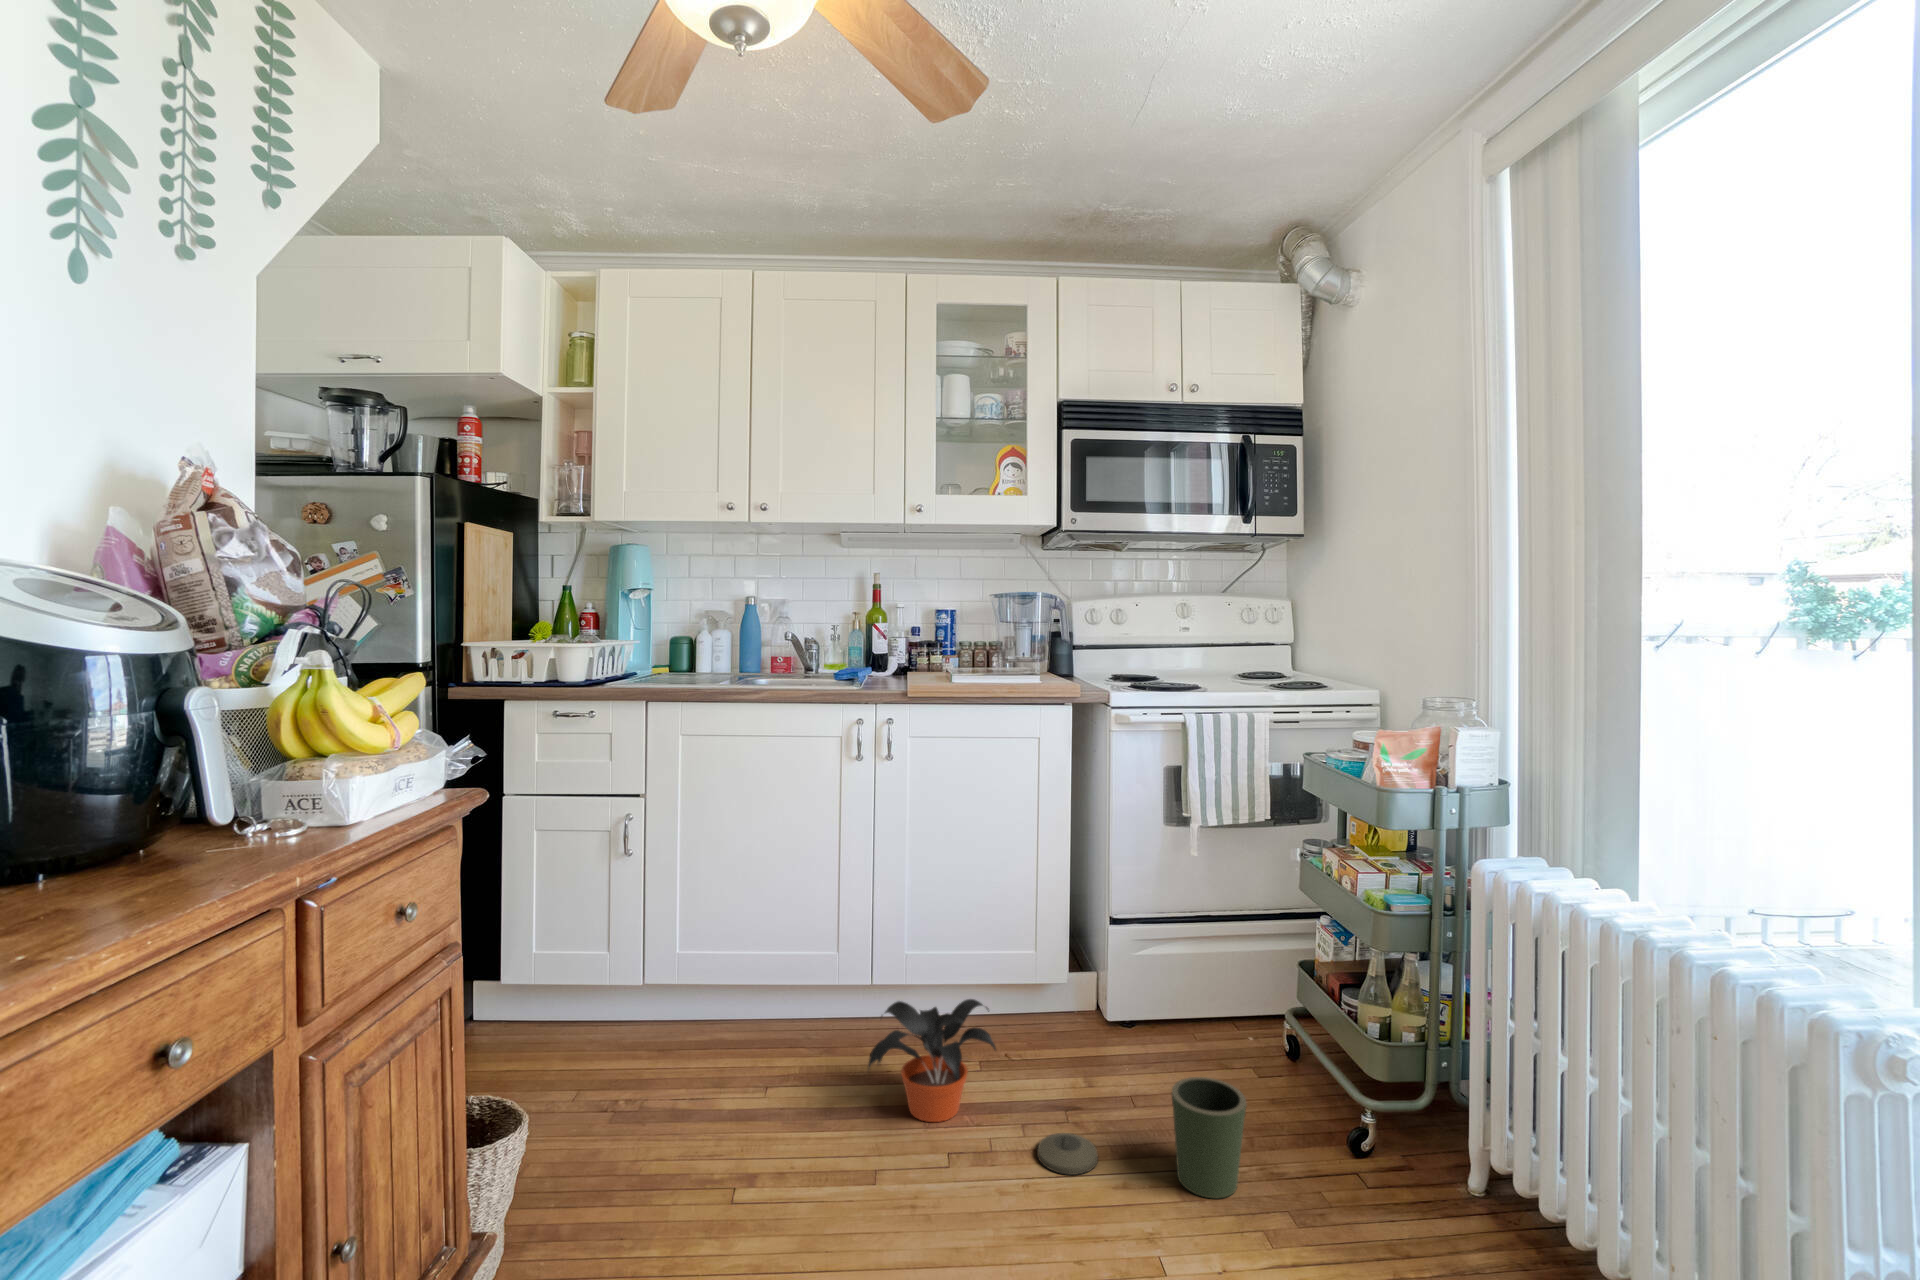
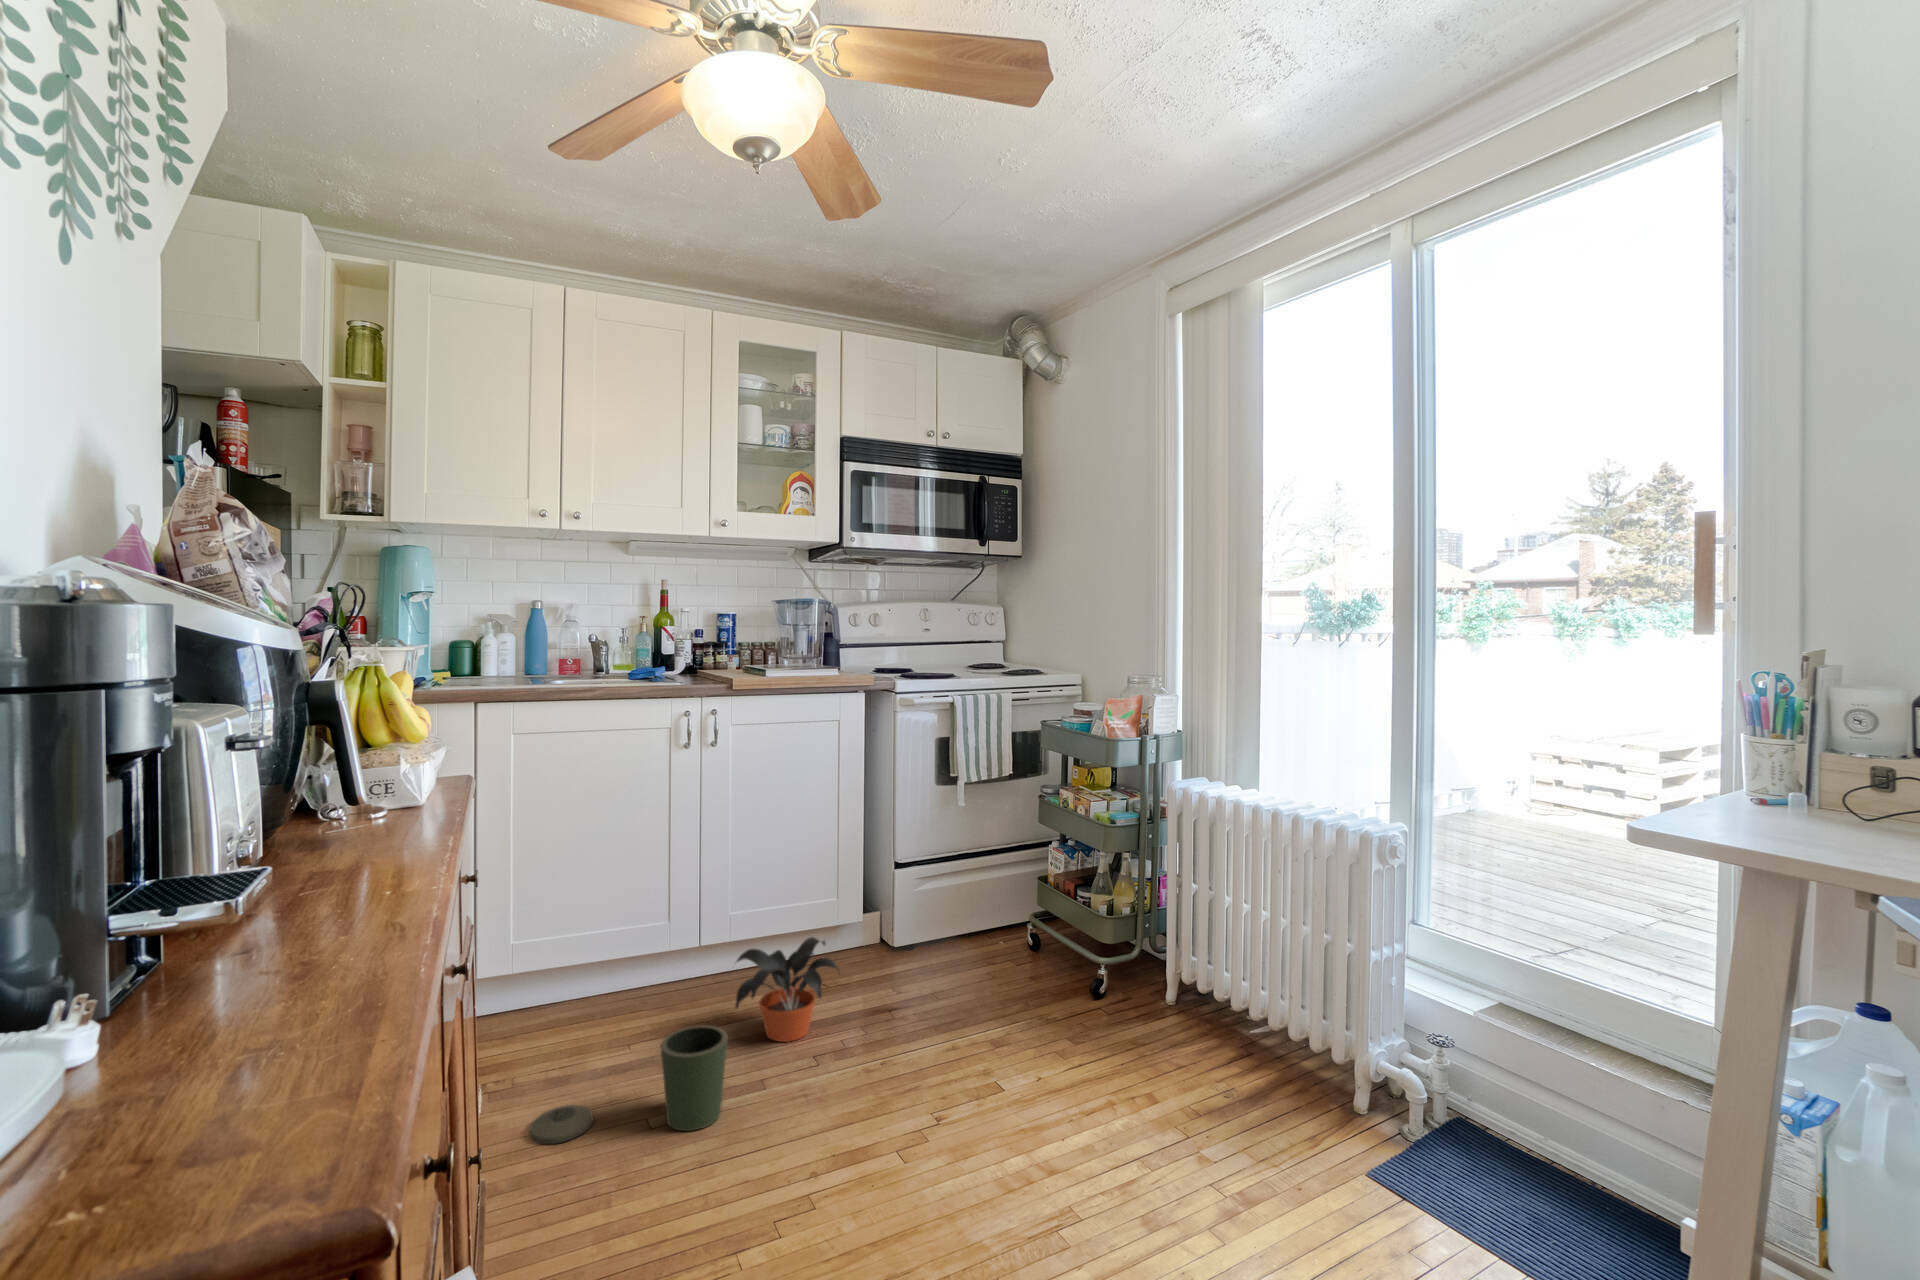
trash can: present [1037,1077,1247,1198] -> present [529,1025,728,1144]

